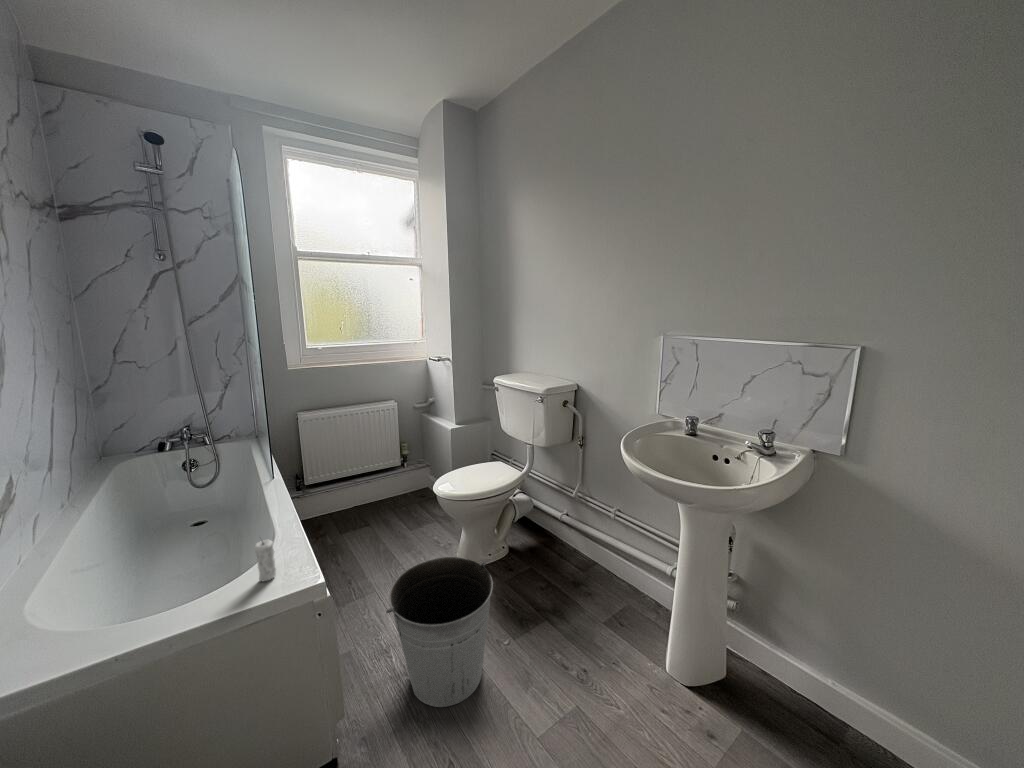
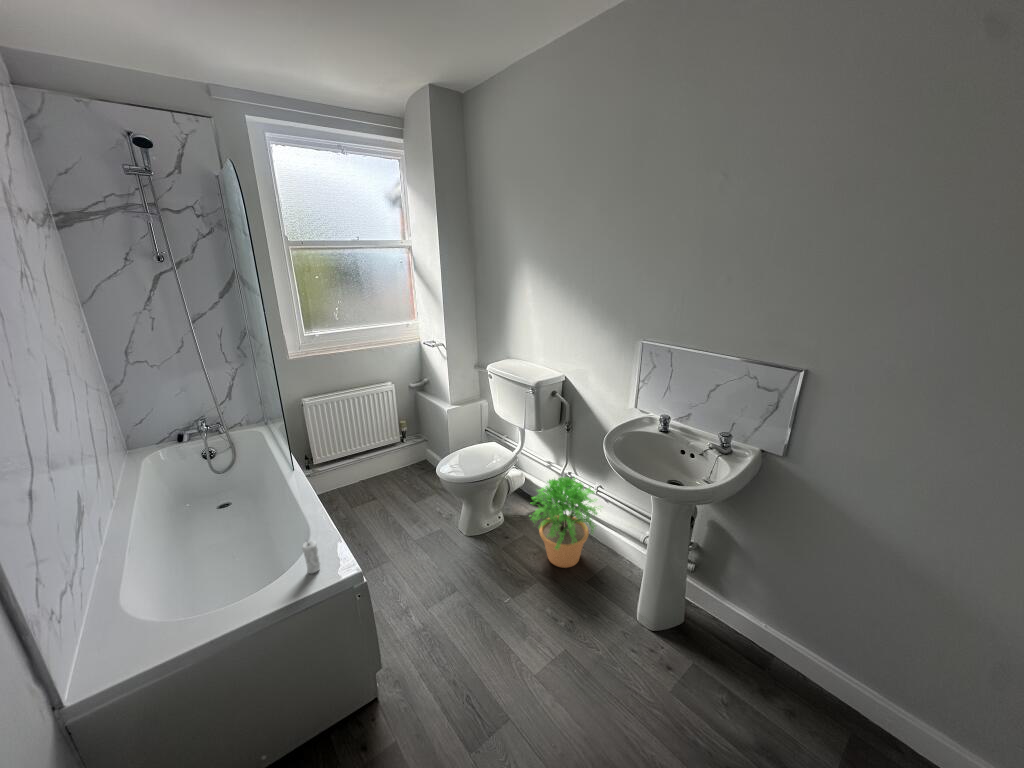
potted plant: none [534,494,623,605] -> present [531,477,599,568]
bucket: present [386,557,493,707] -> none [408,536,496,656]

